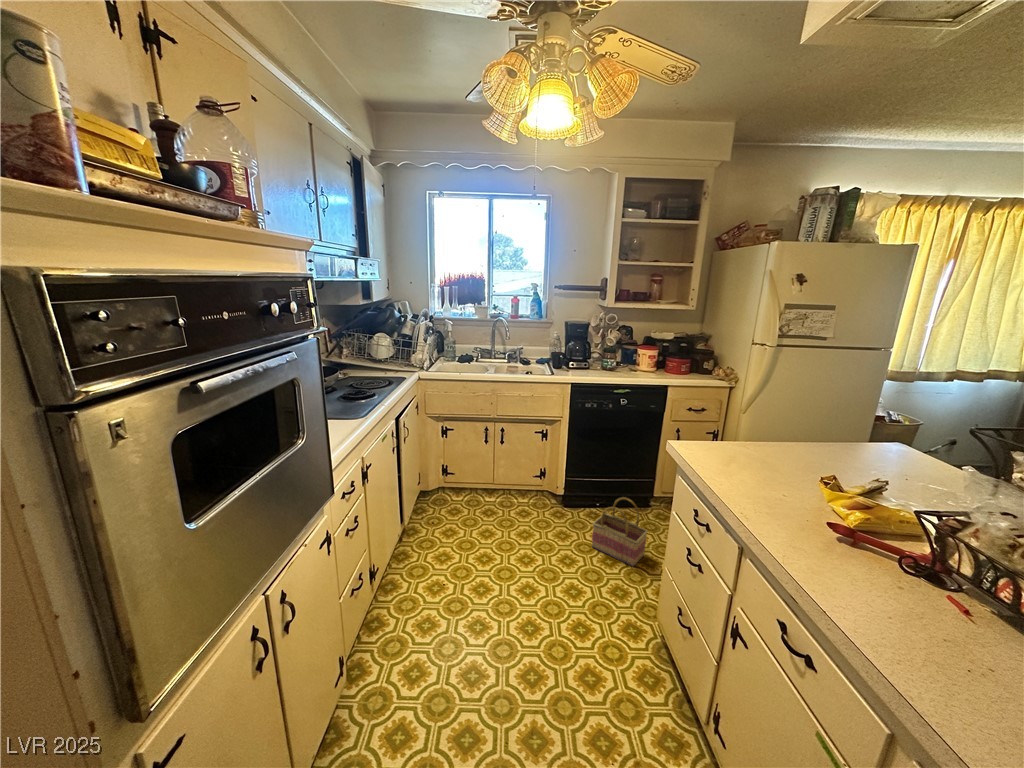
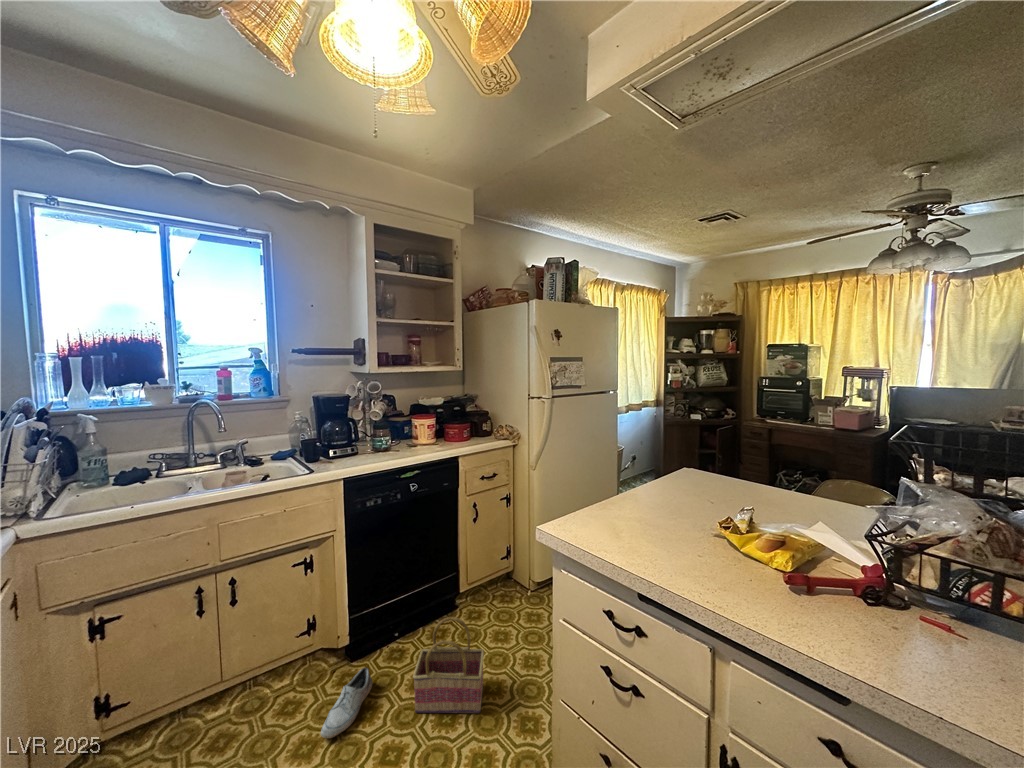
shoe: none [535,510,572,535] -> present [321,667,373,738]

